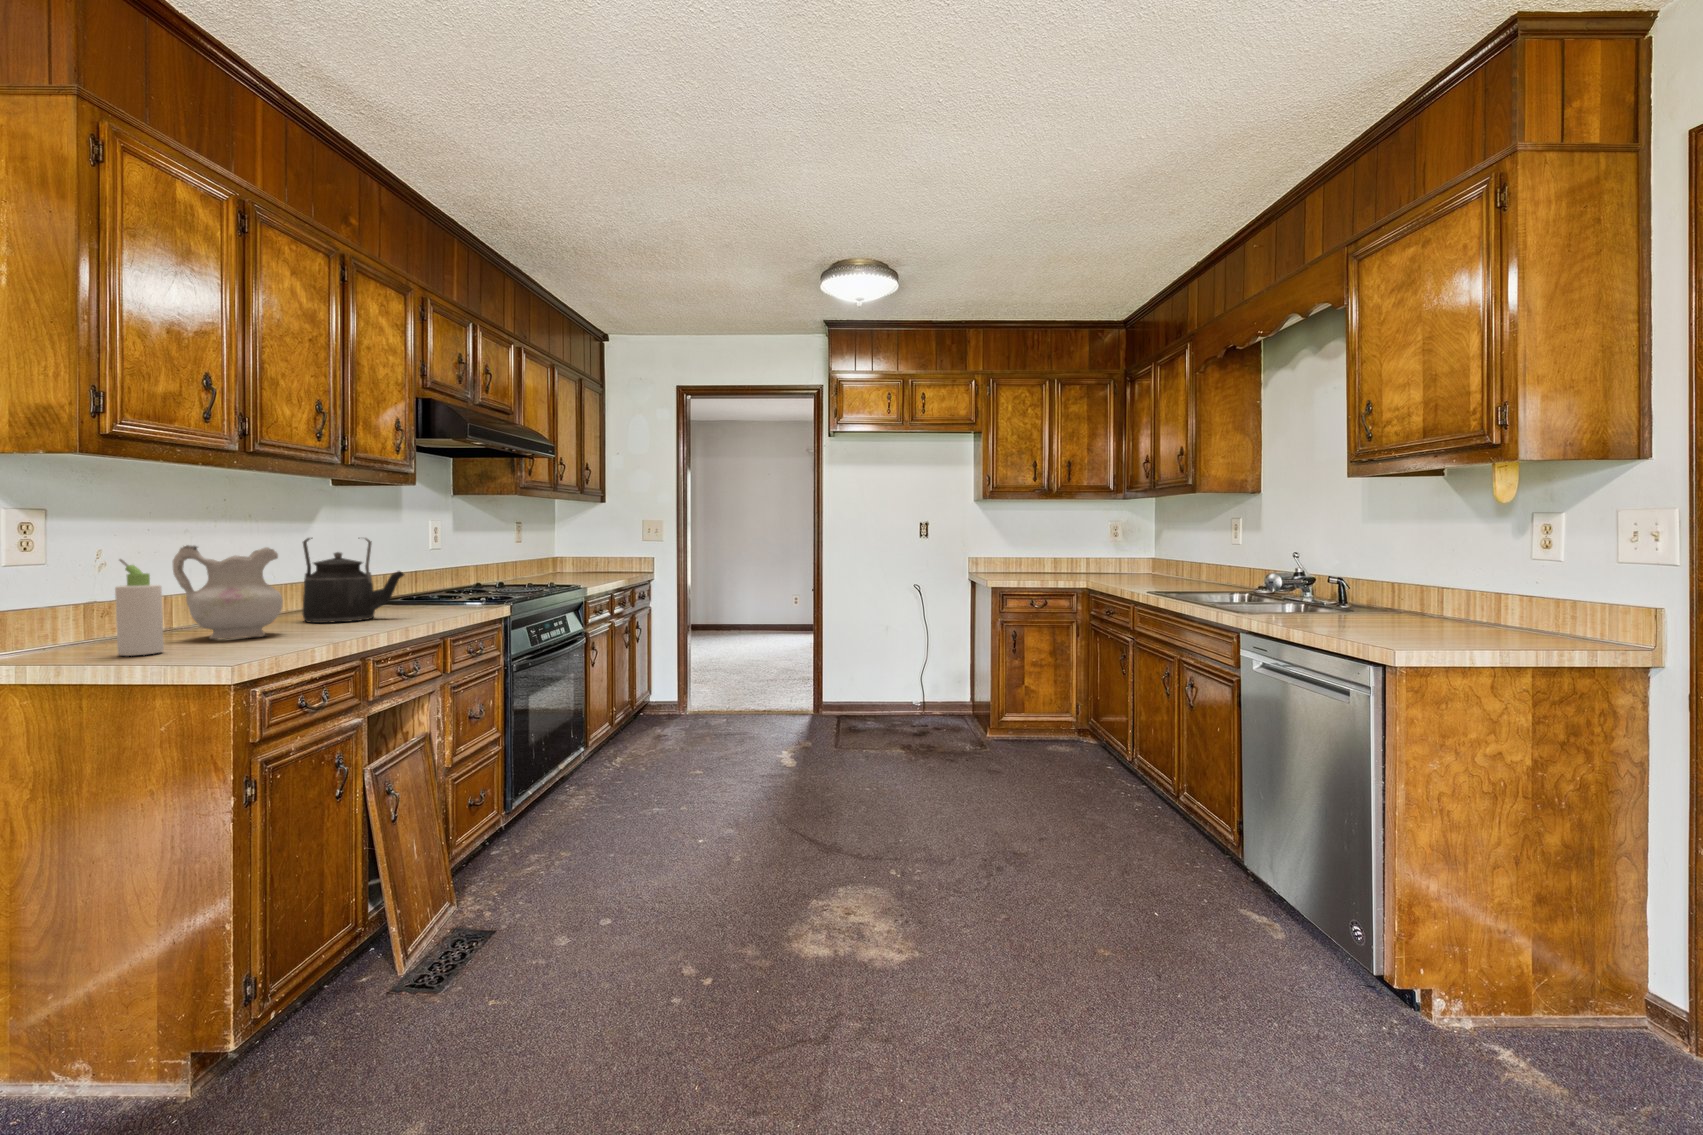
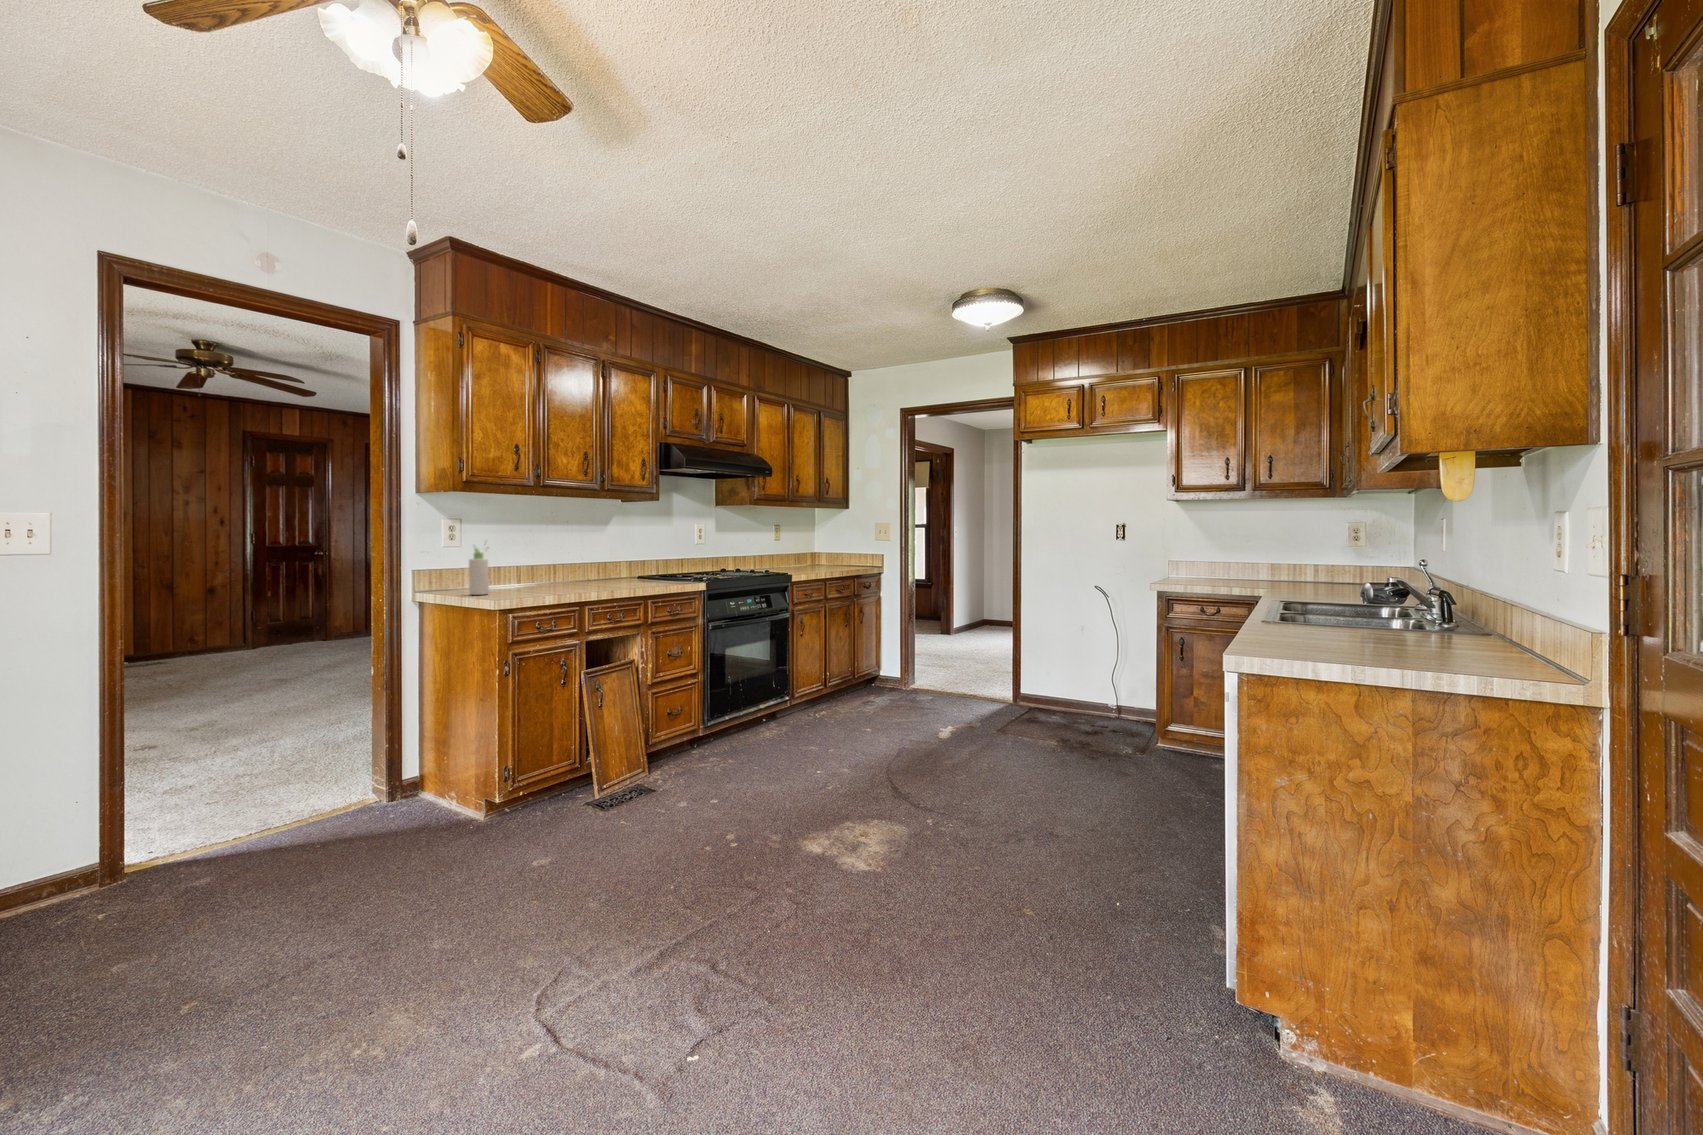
kettle: present [303,538,404,623] -> none [579,535,630,586]
ceramic pitcher: present [173,545,283,639] -> none [505,538,554,591]

